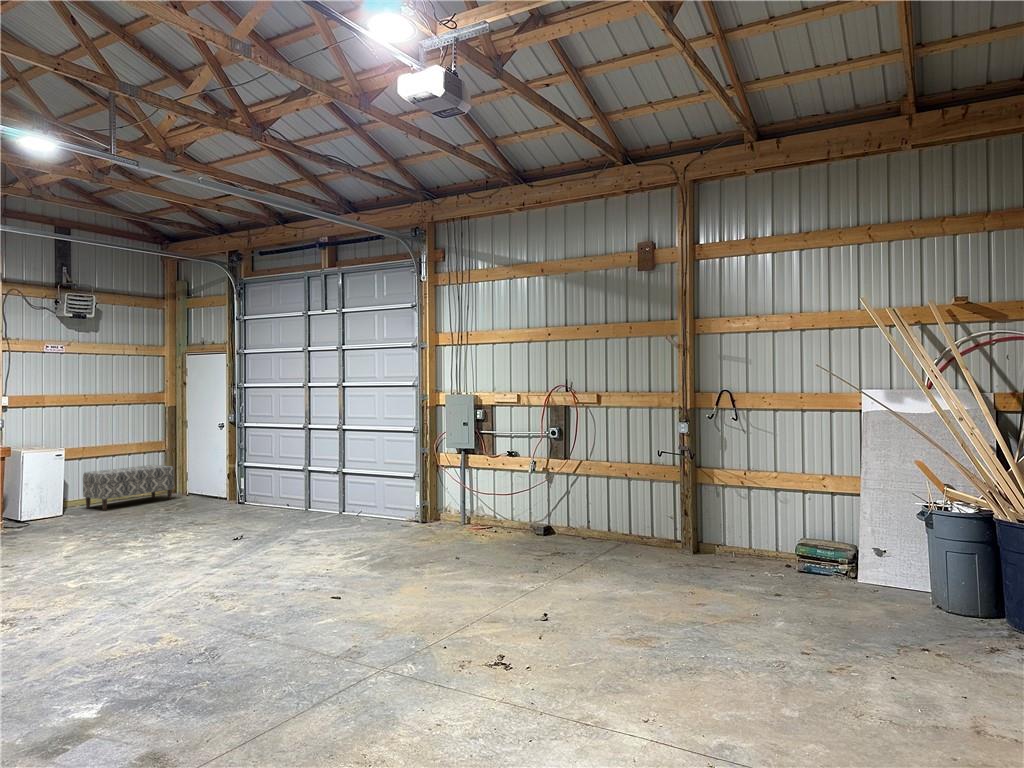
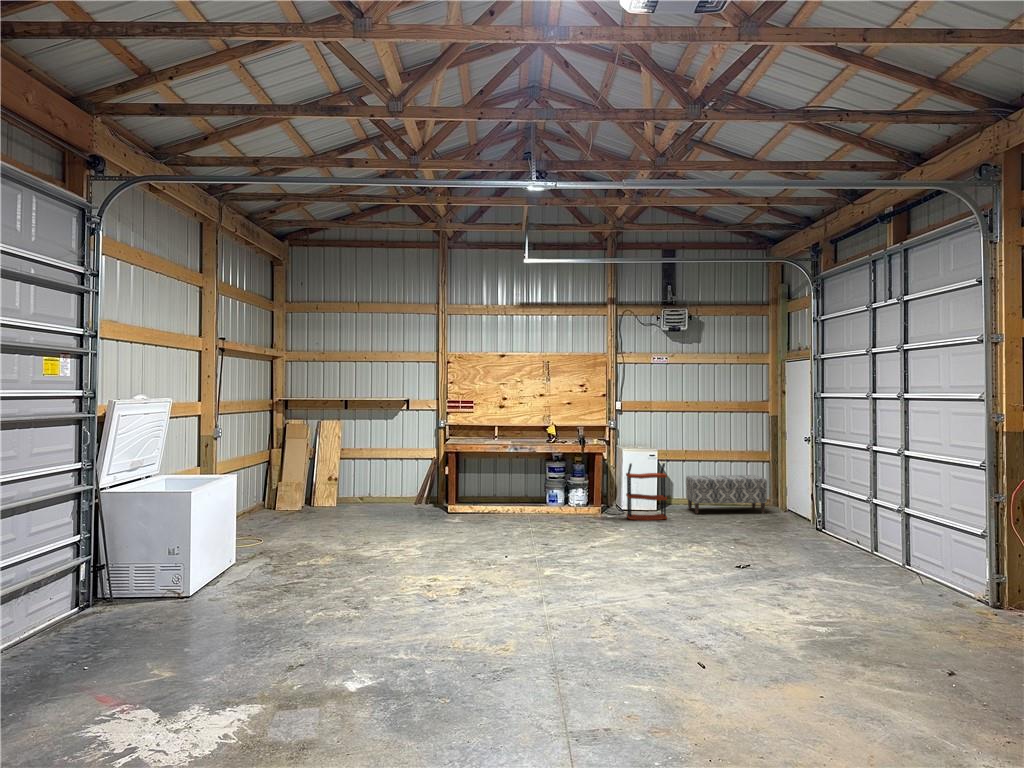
shelving unit: none [26,458,83,527] -> present [626,463,667,520]

